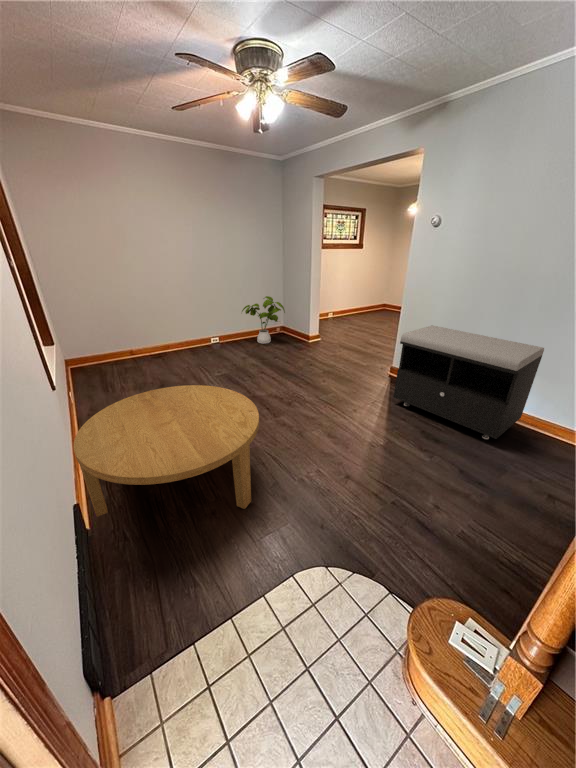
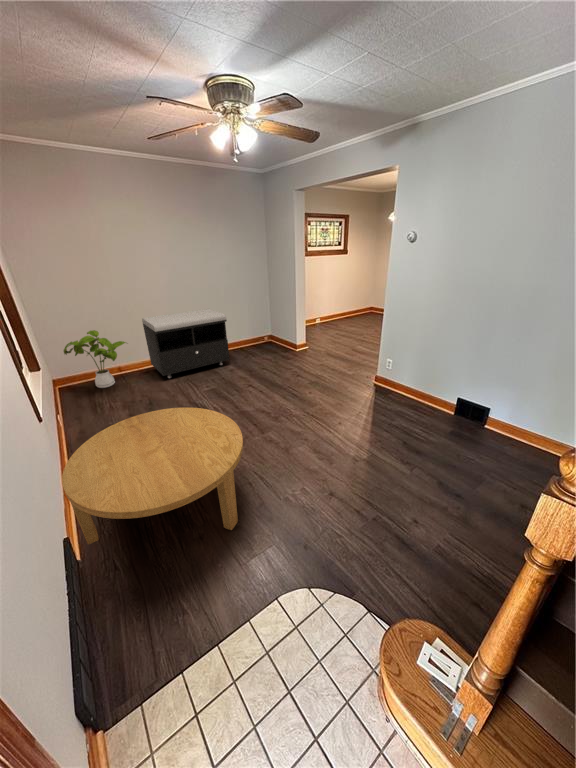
house plant: present [242,296,285,344] -> present [64,330,126,388]
storage bench: present [393,325,544,440] -> present [142,309,230,378]

